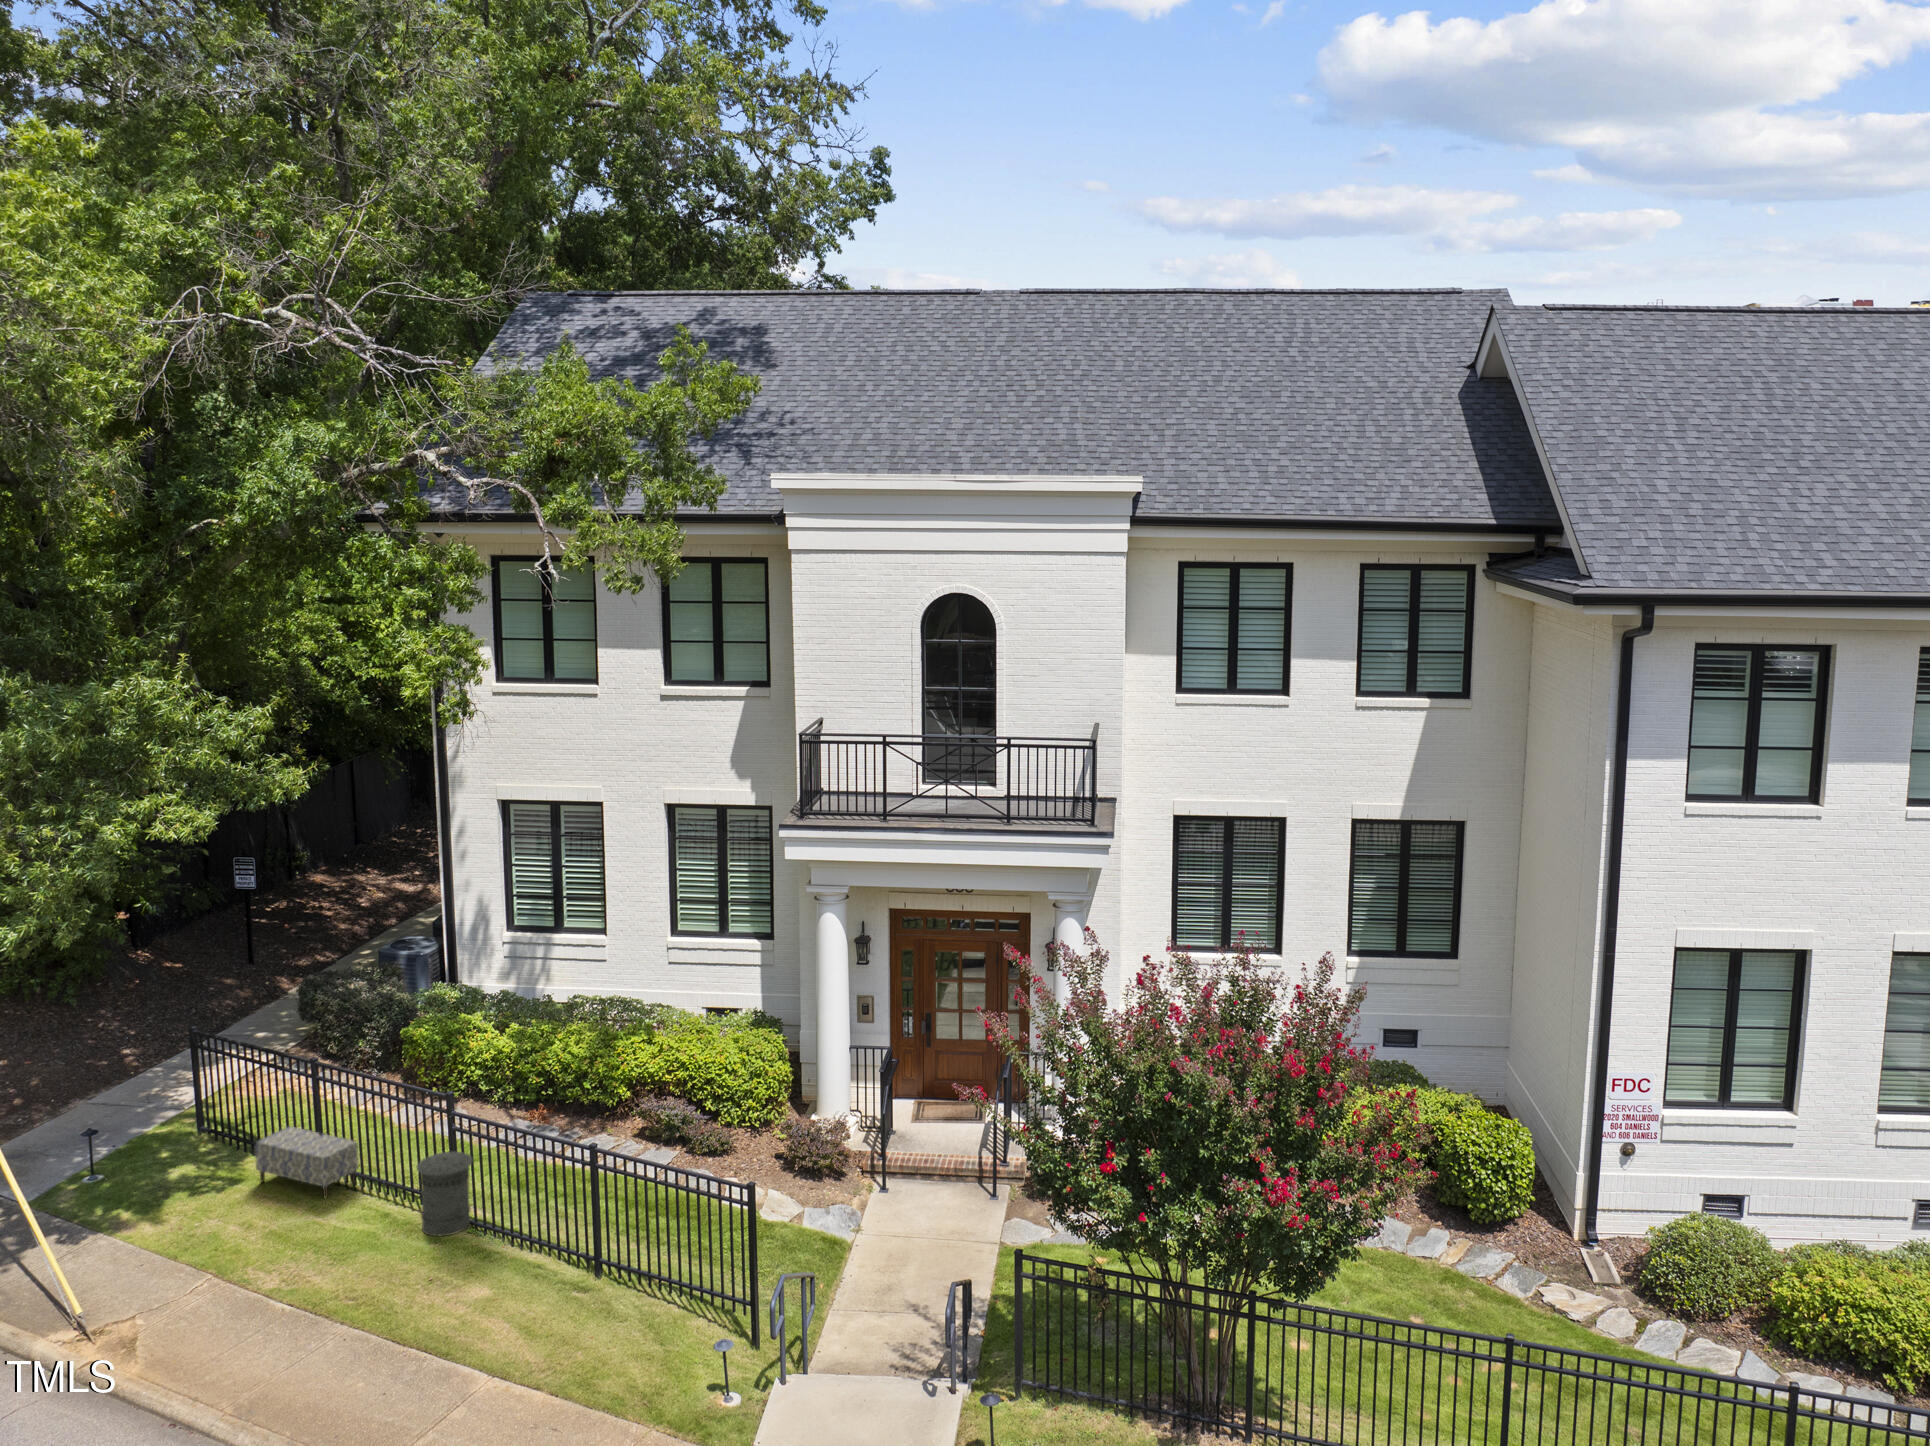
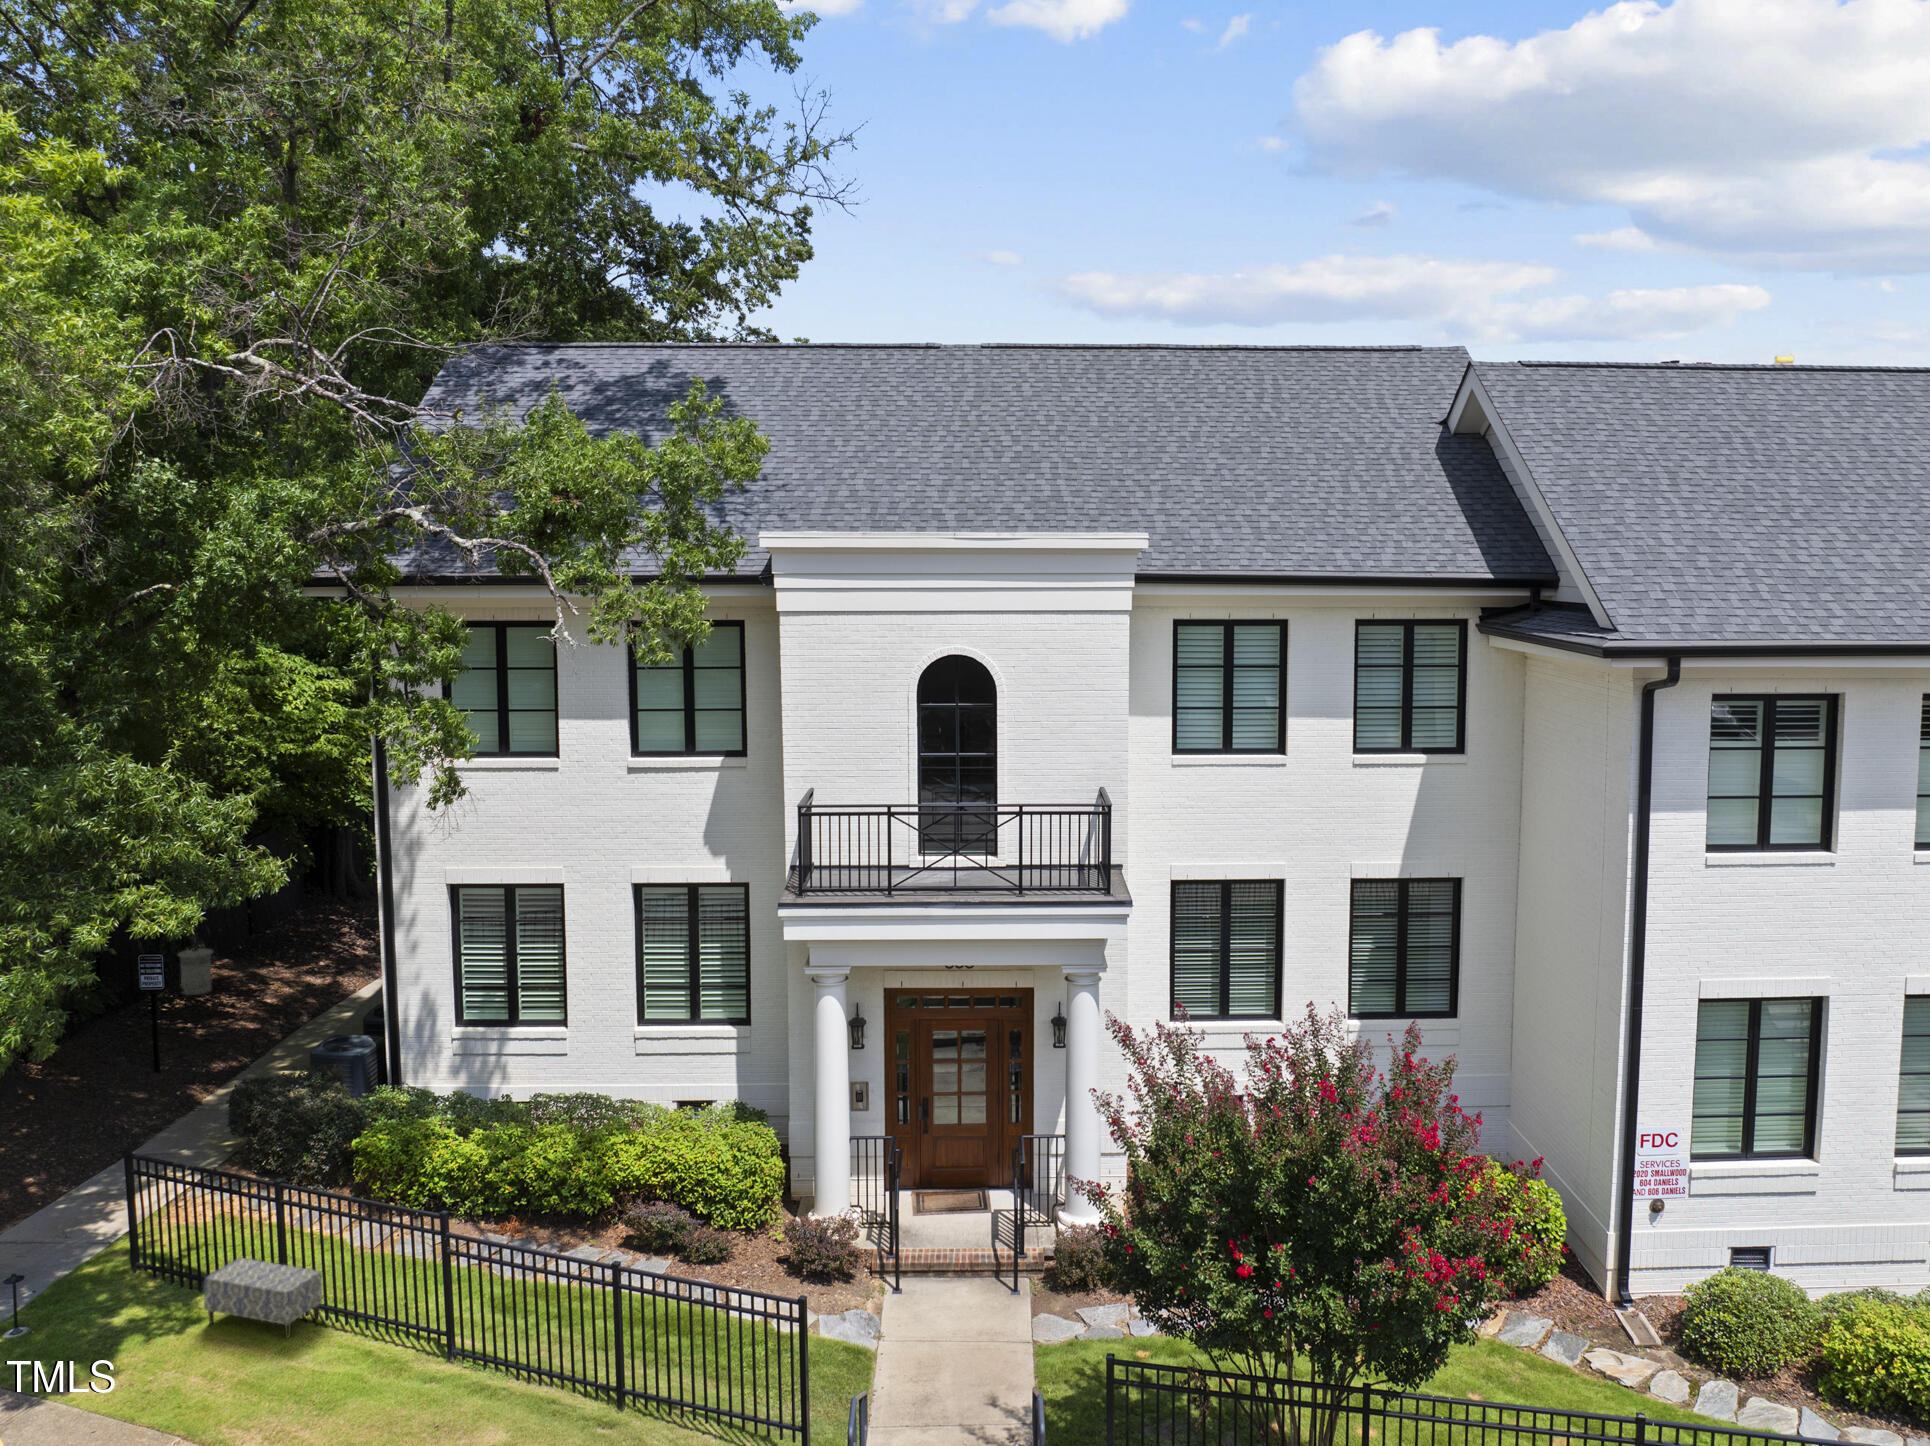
trash can: present [416,1152,473,1236] -> present [178,949,213,995]

